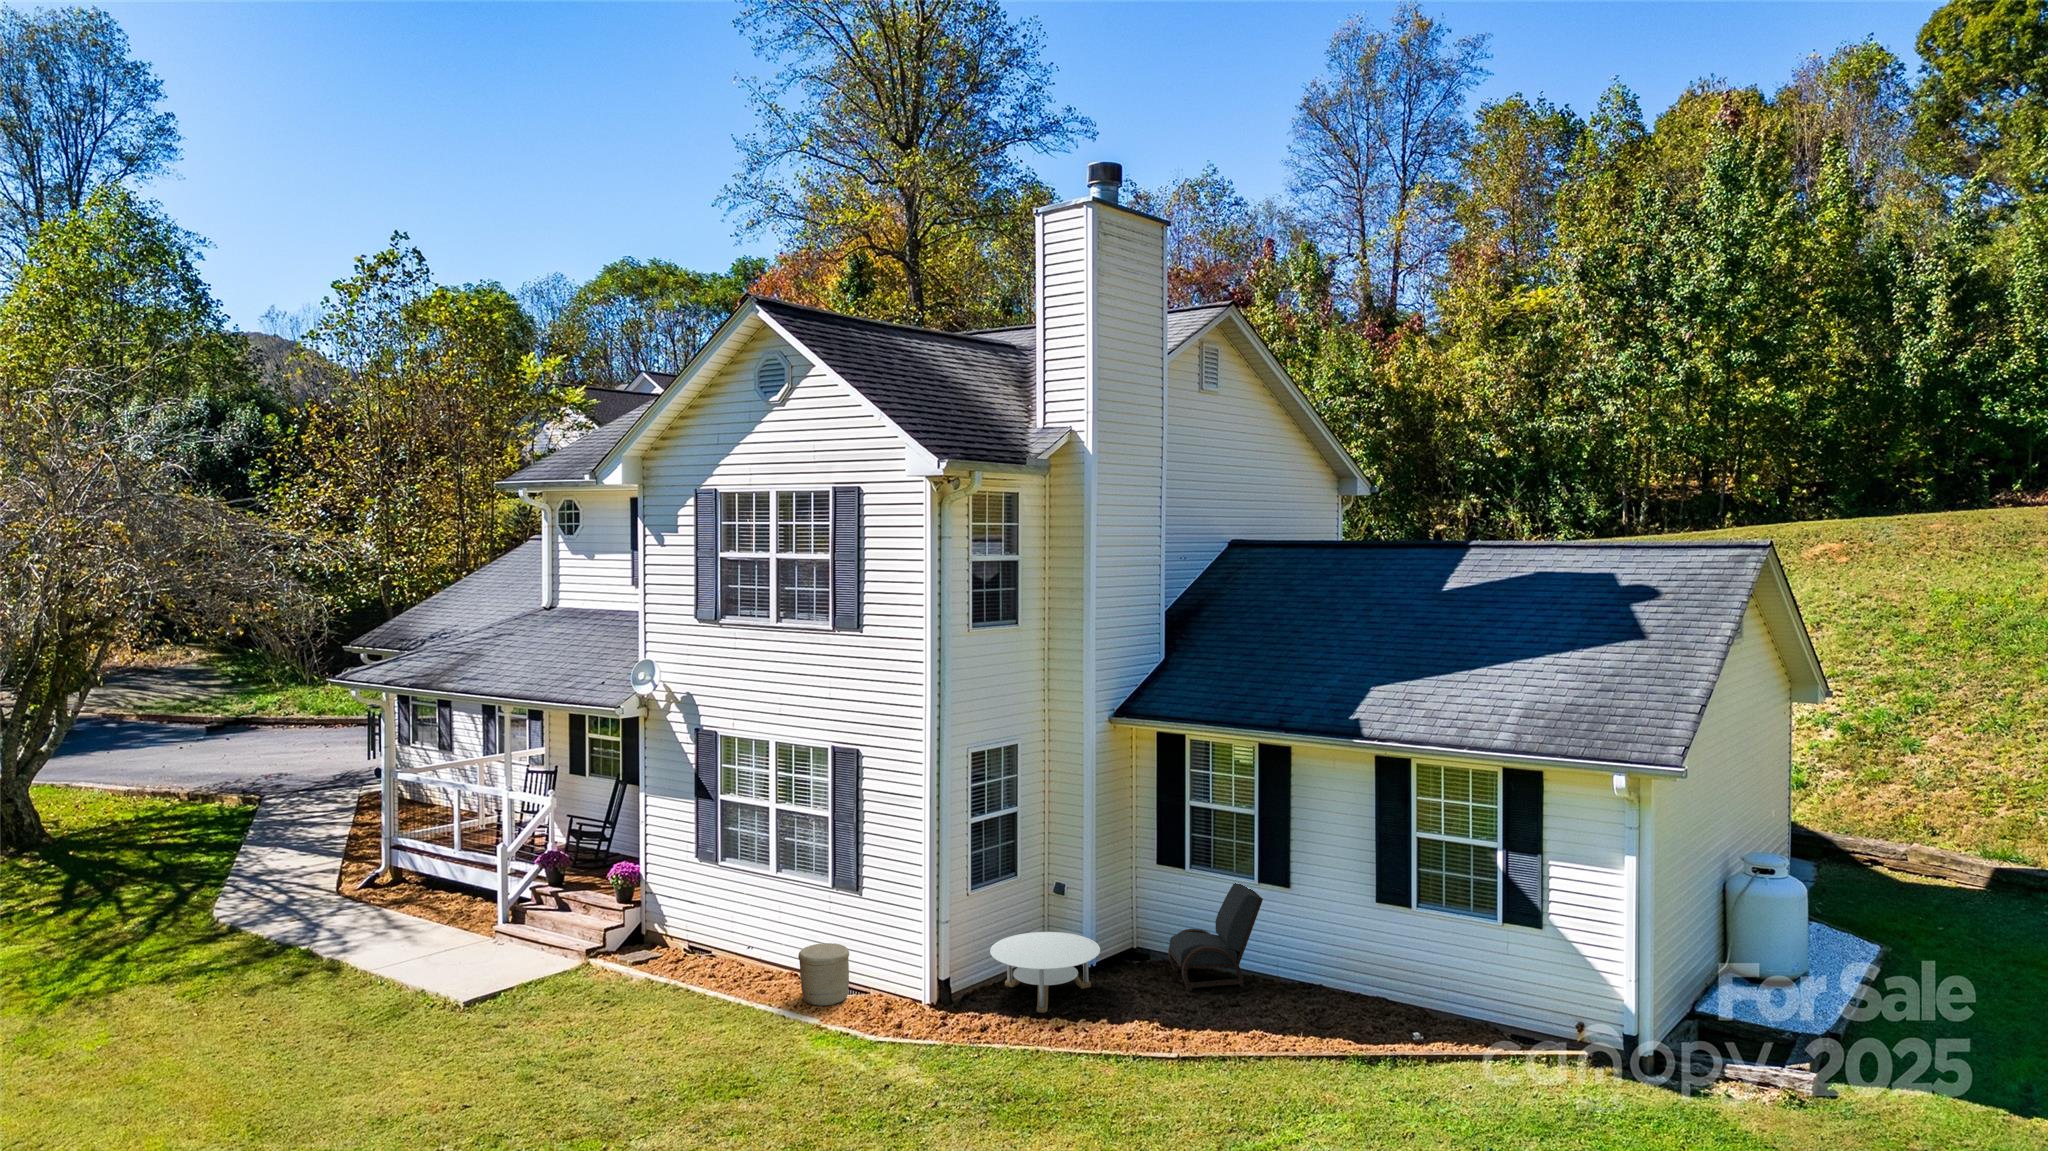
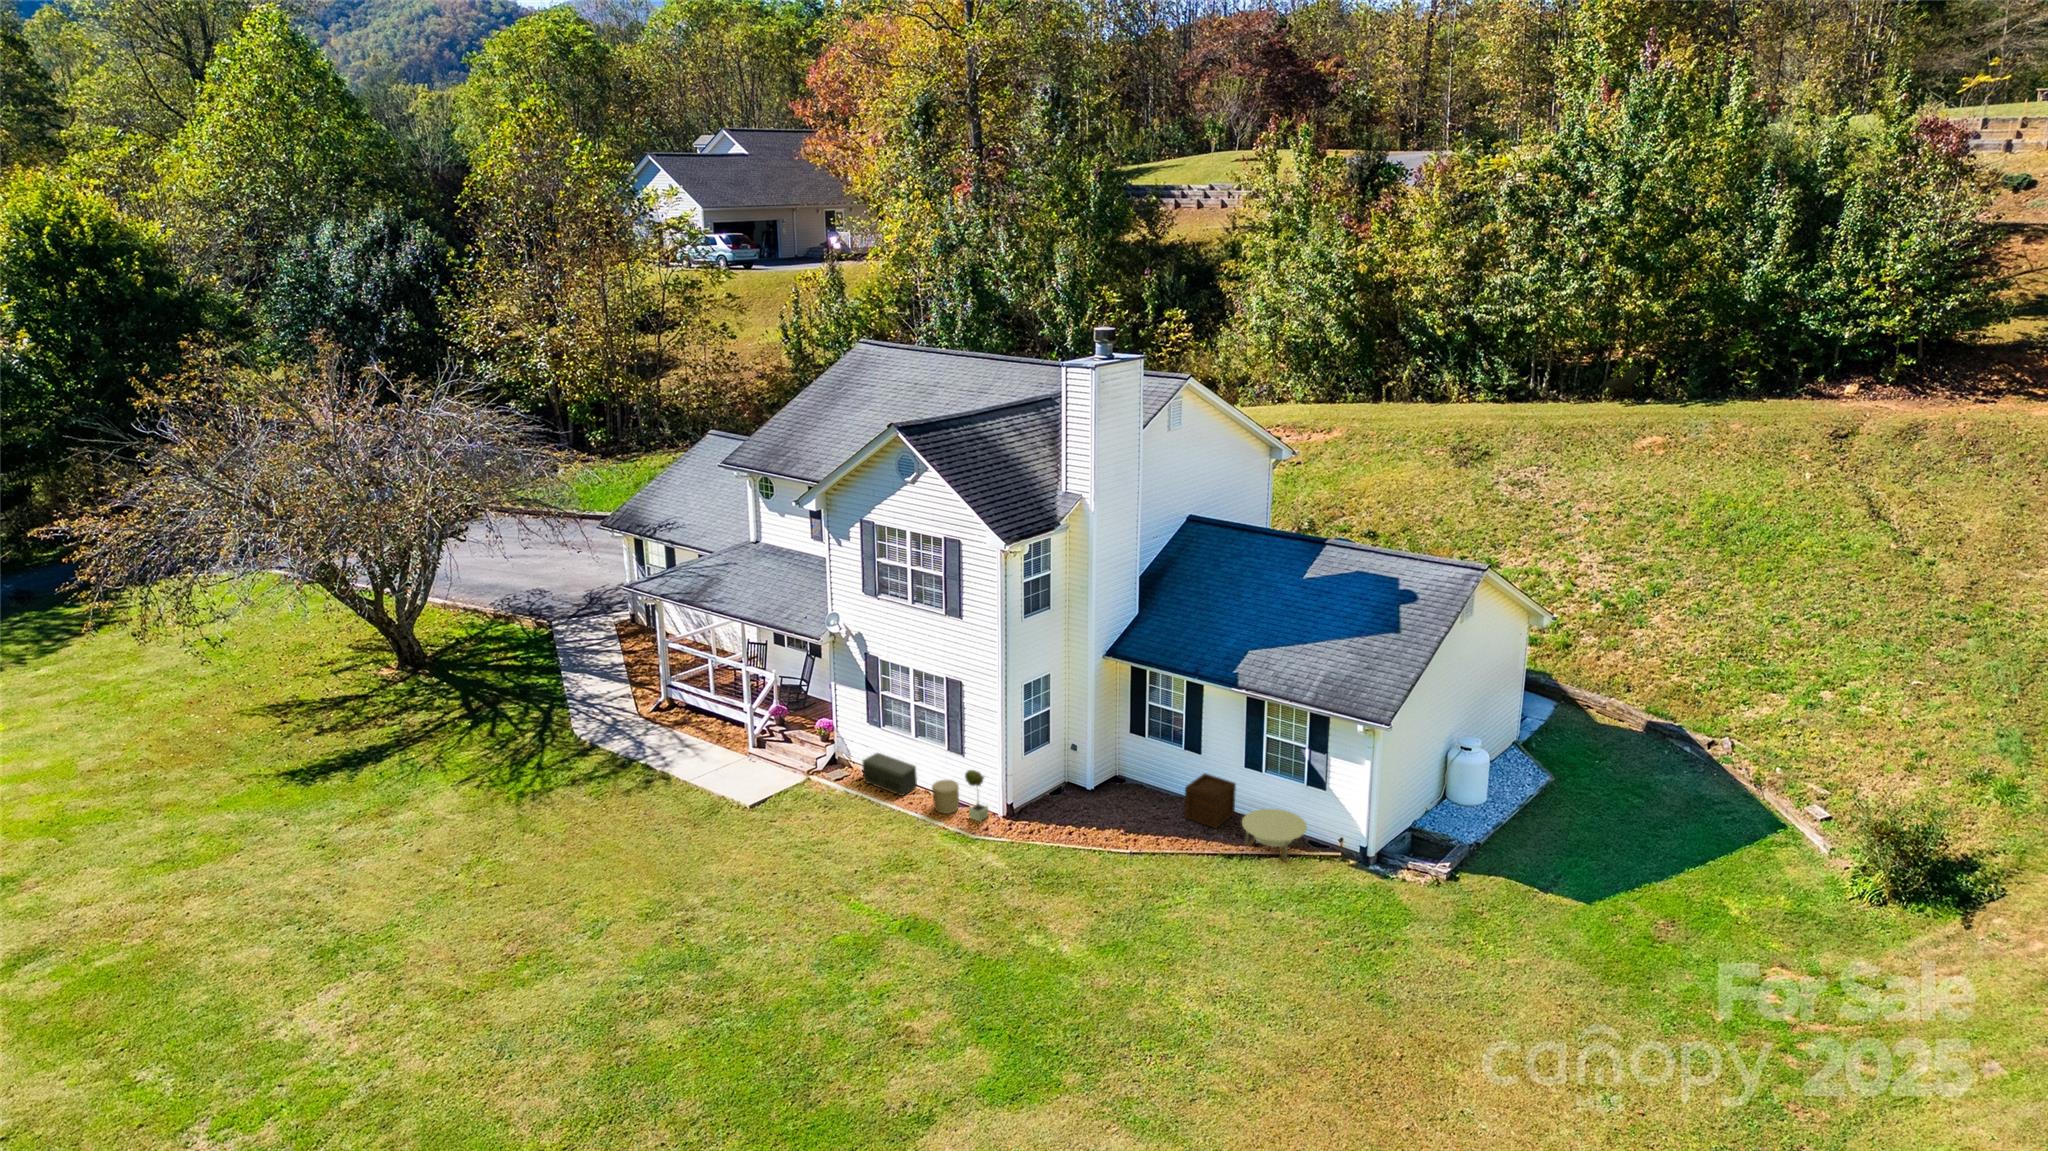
lounge chair: present [1168,883,1263,991] -> present [1603,365,1641,396]
storage bench: none [681,911,777,982] -> present [863,753,917,796]
potted tree: none [858,914,903,1016] -> present [965,770,989,821]
wooden crate: none [1270,921,1363,1020] -> present [1184,774,1236,828]
round table: present [990,932,1100,1013] -> present [1242,809,1307,862]

